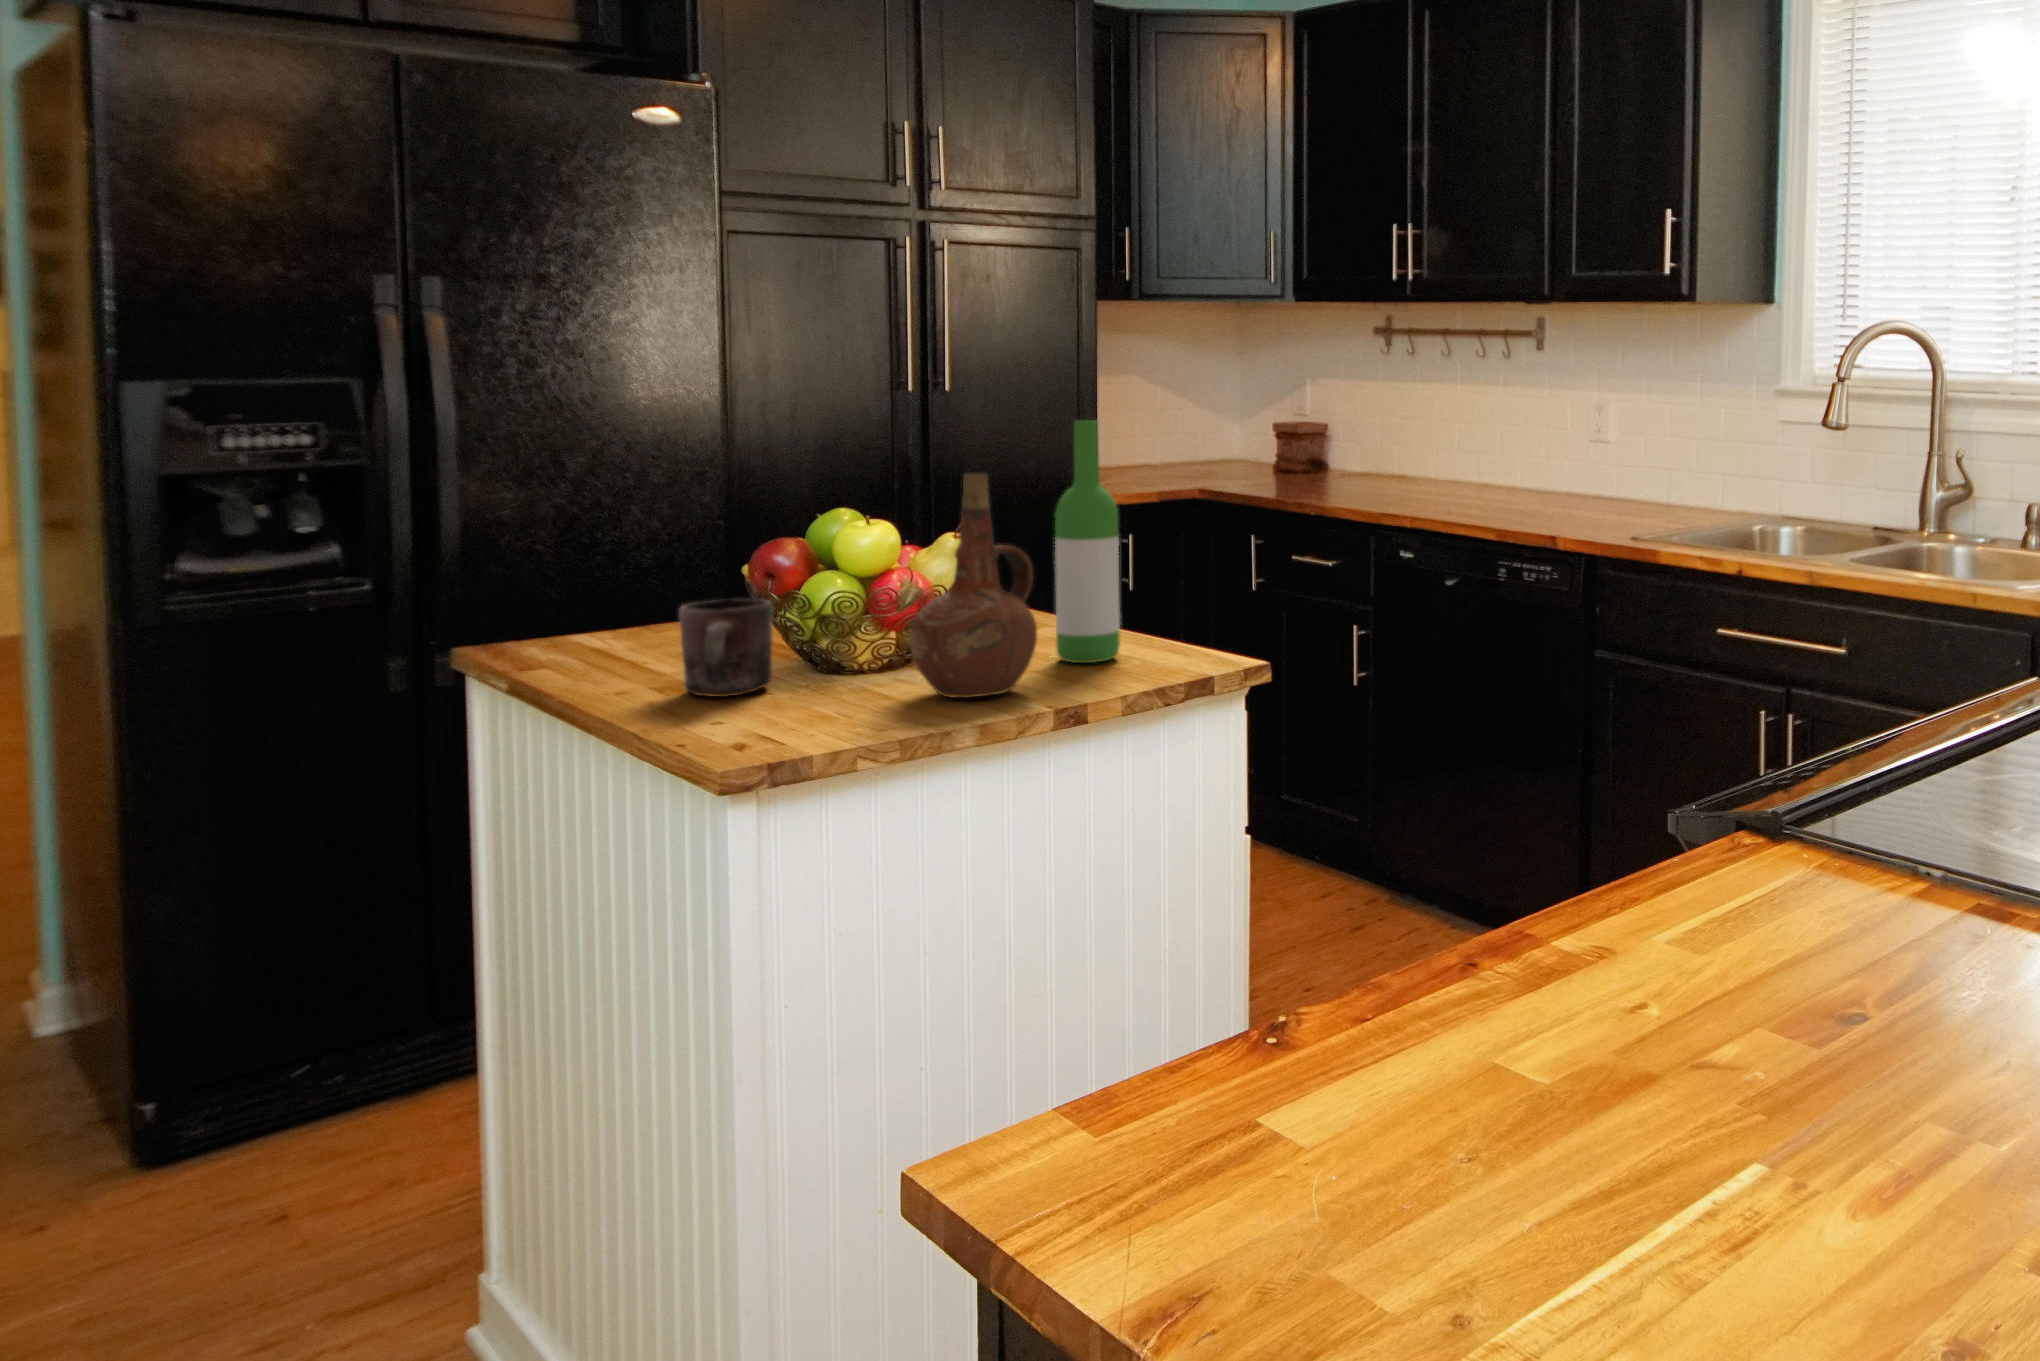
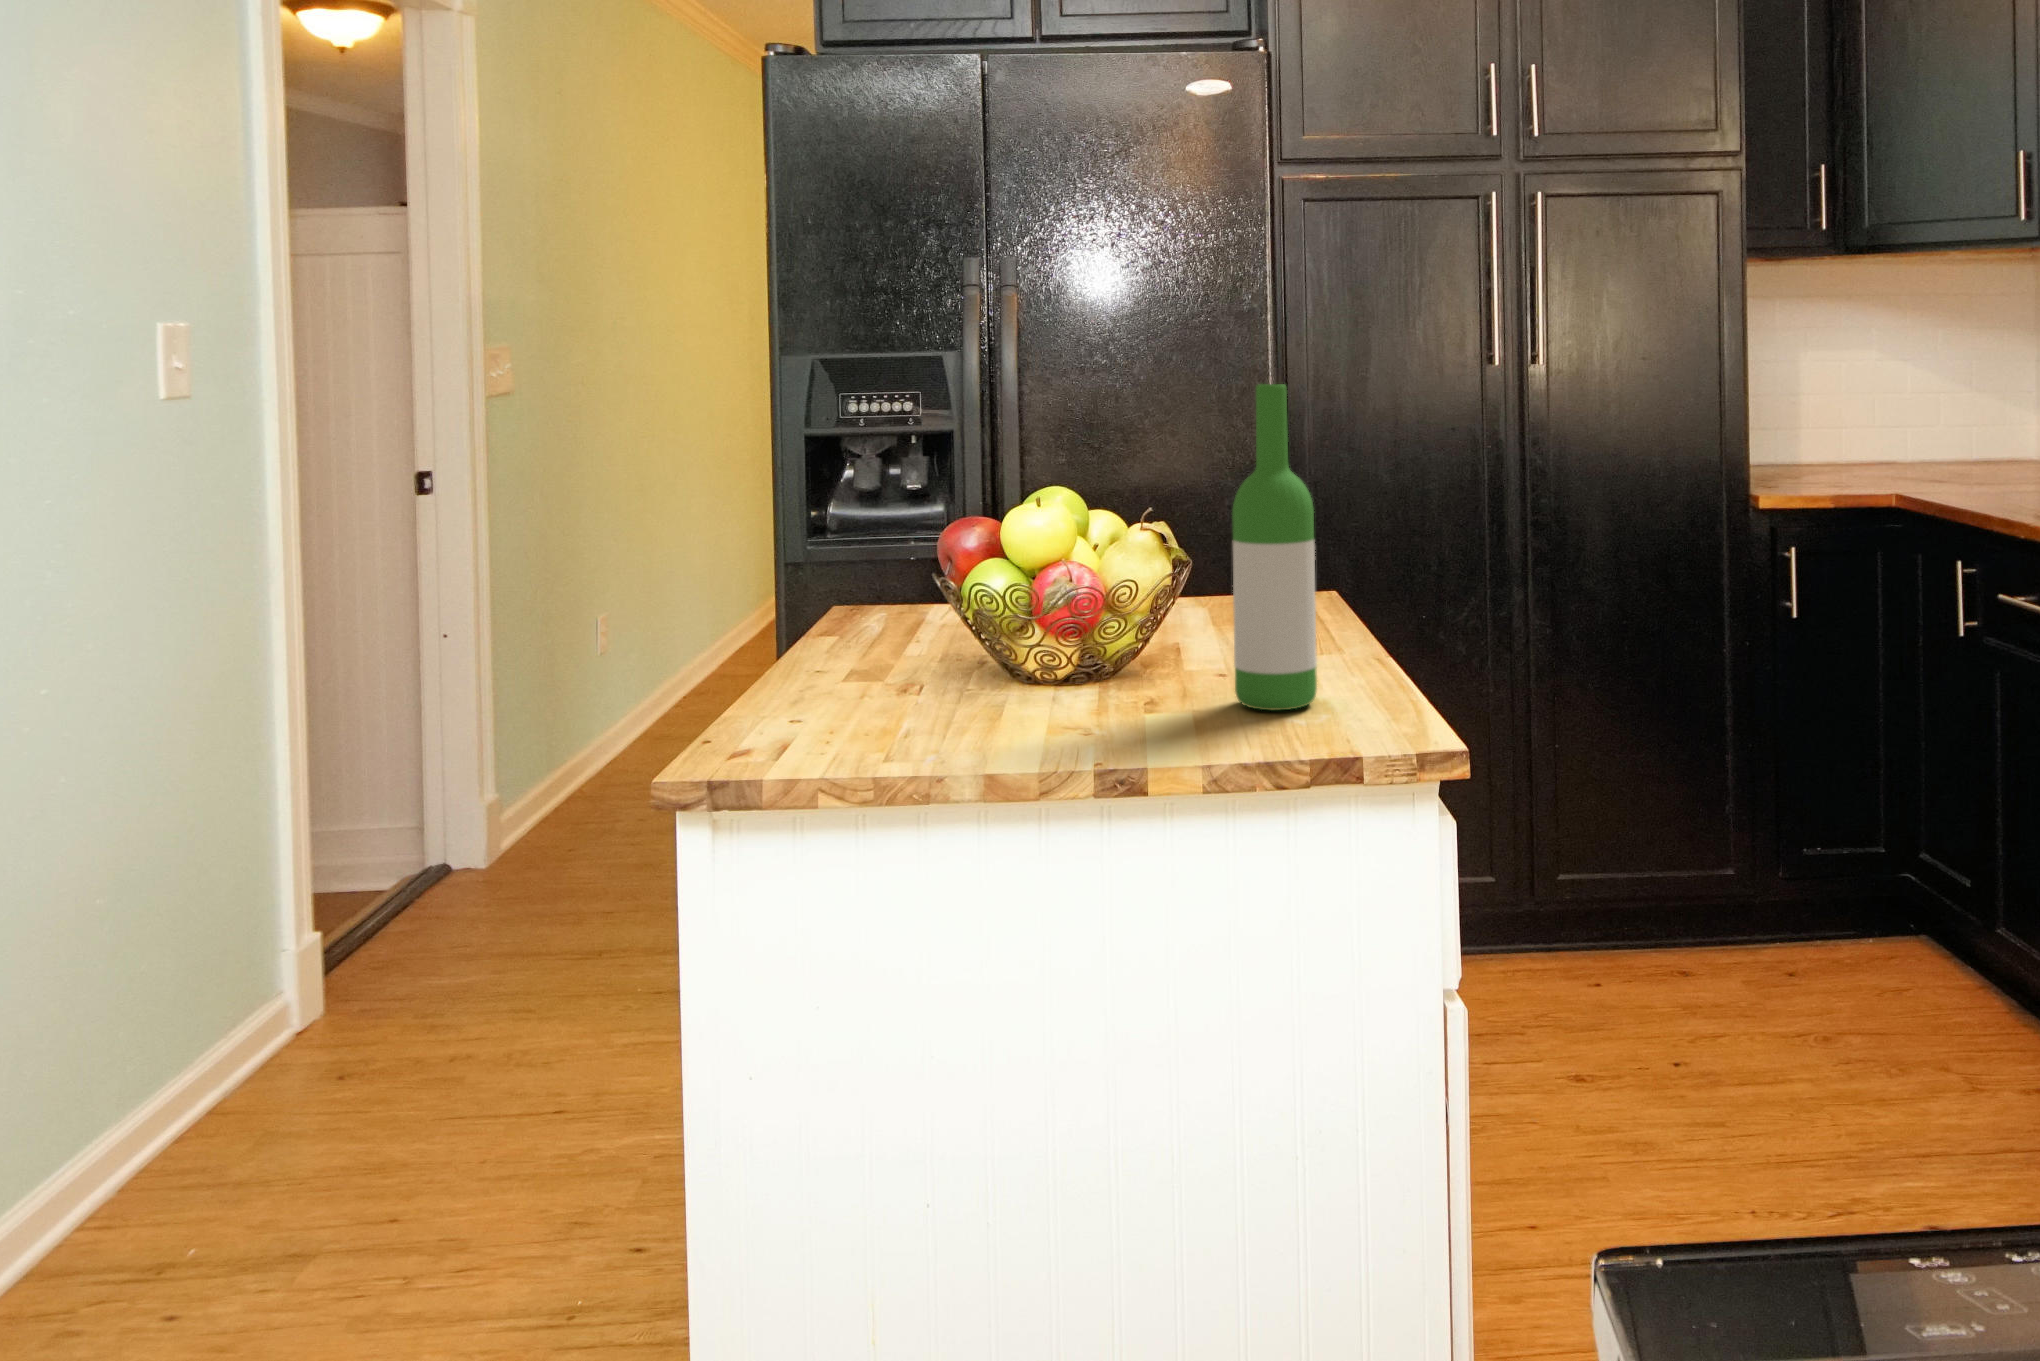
ceramic pitcher: present [909,474,1037,698] -> none [983,448,1146,737]
mug: present [679,599,773,697] -> none [812,581,929,692]

